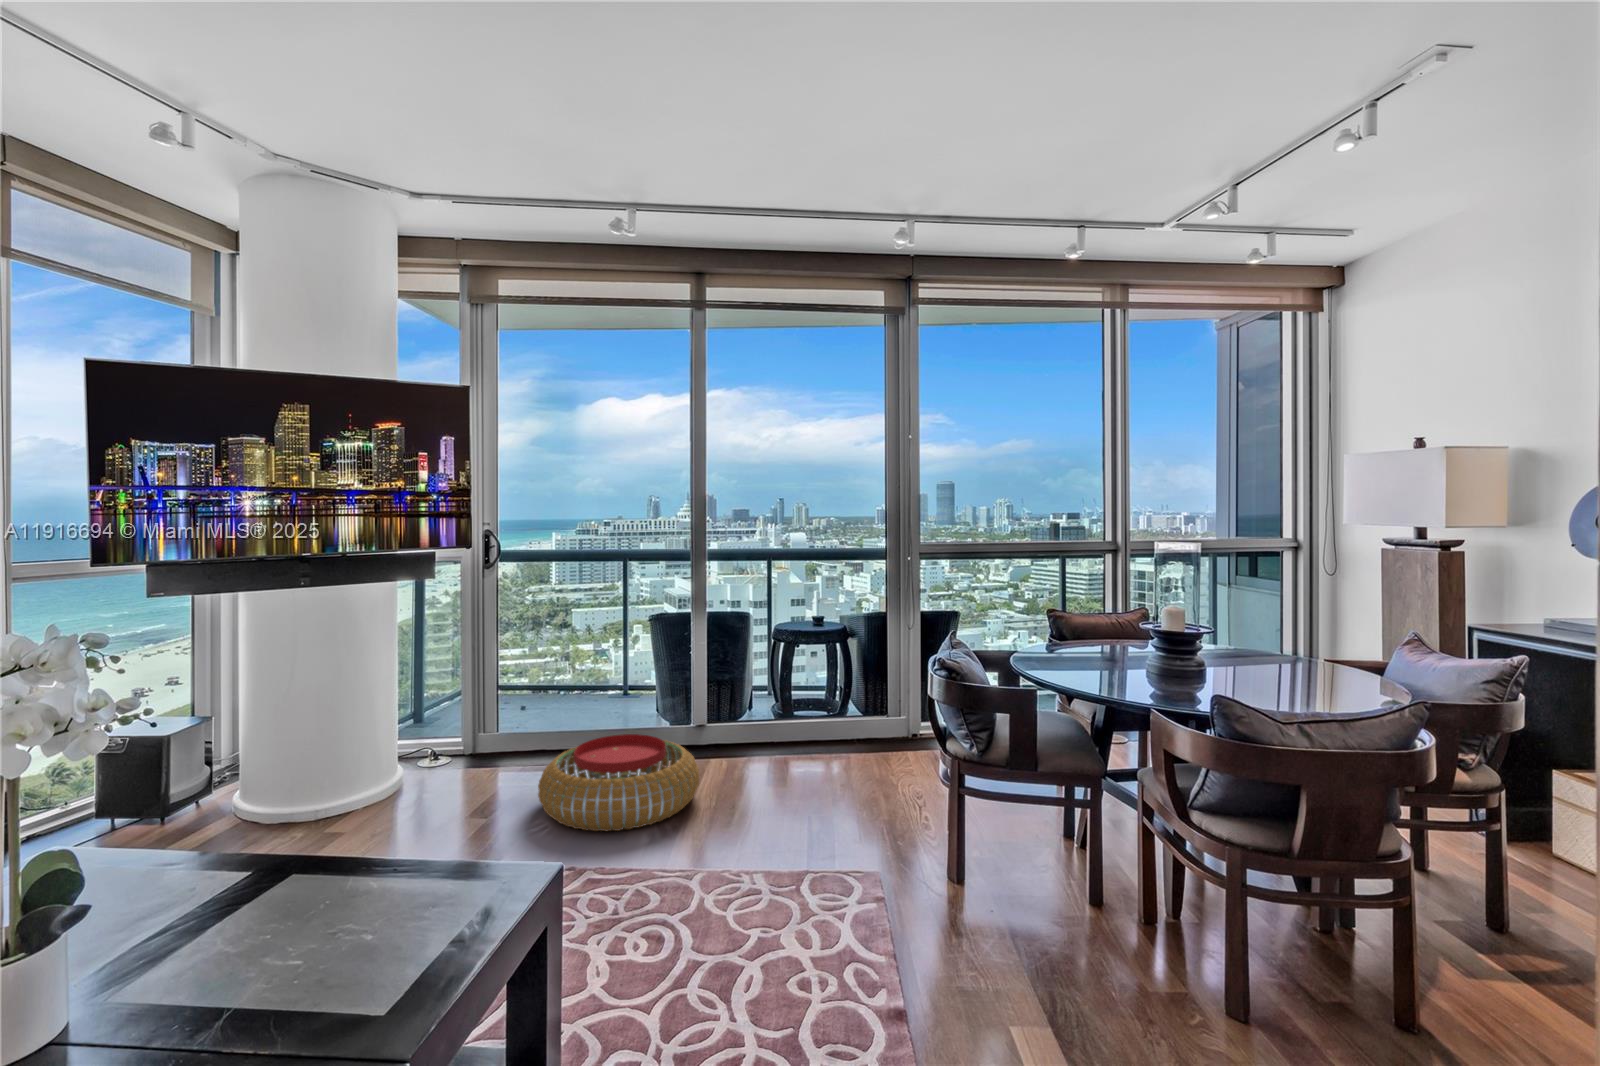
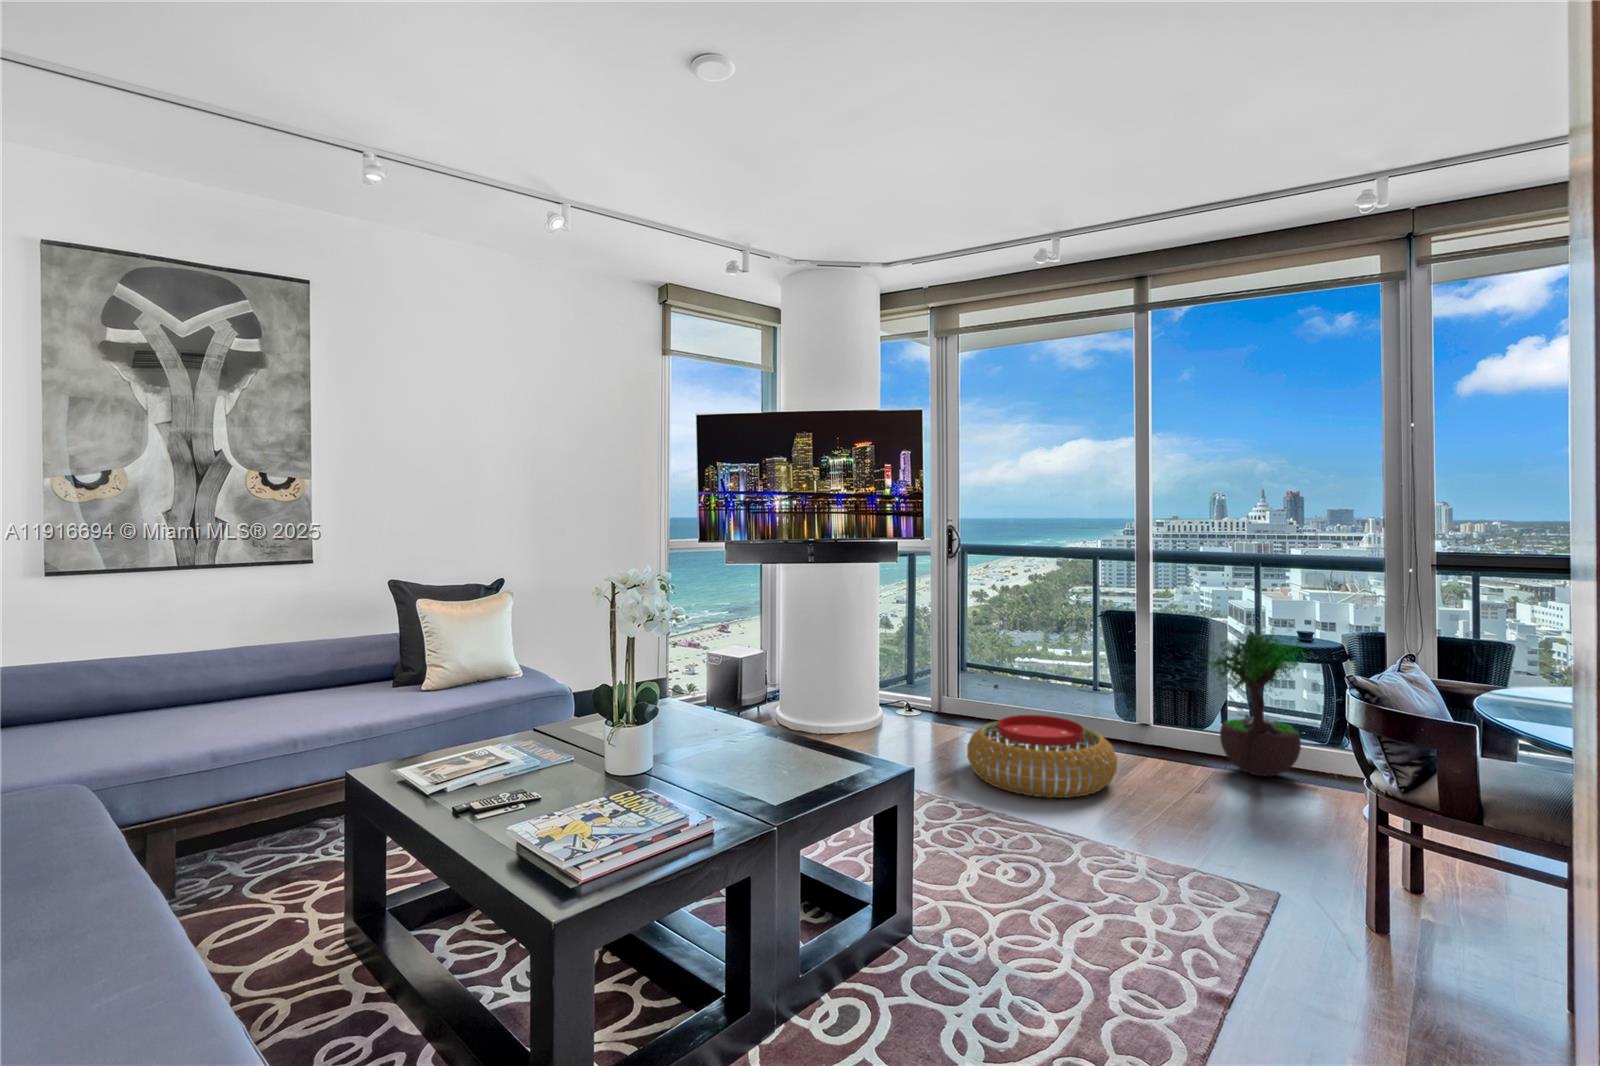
potted tree: none [759,609,845,753] -> present [1205,622,1306,776]

